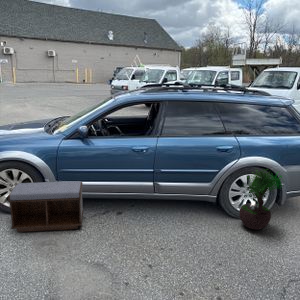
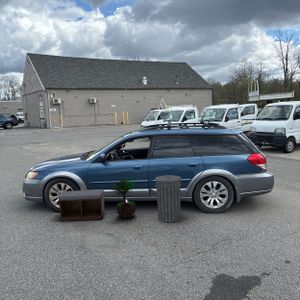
trash can: none [167,163,208,237] -> present [155,175,182,222]
potted tree: present [239,169,282,230] -> present [111,178,136,218]

